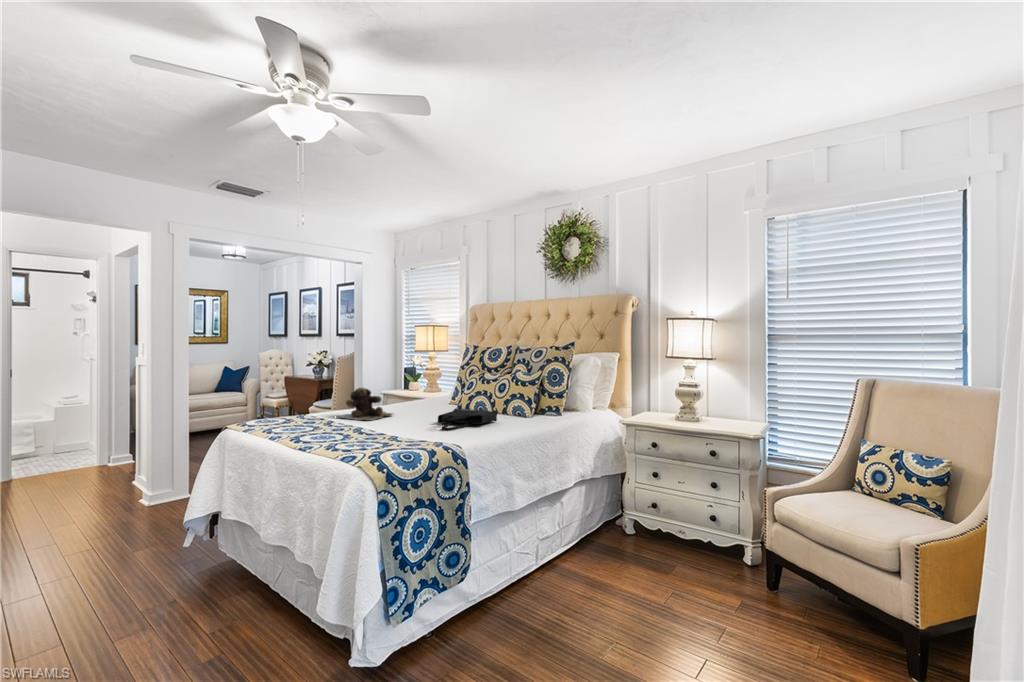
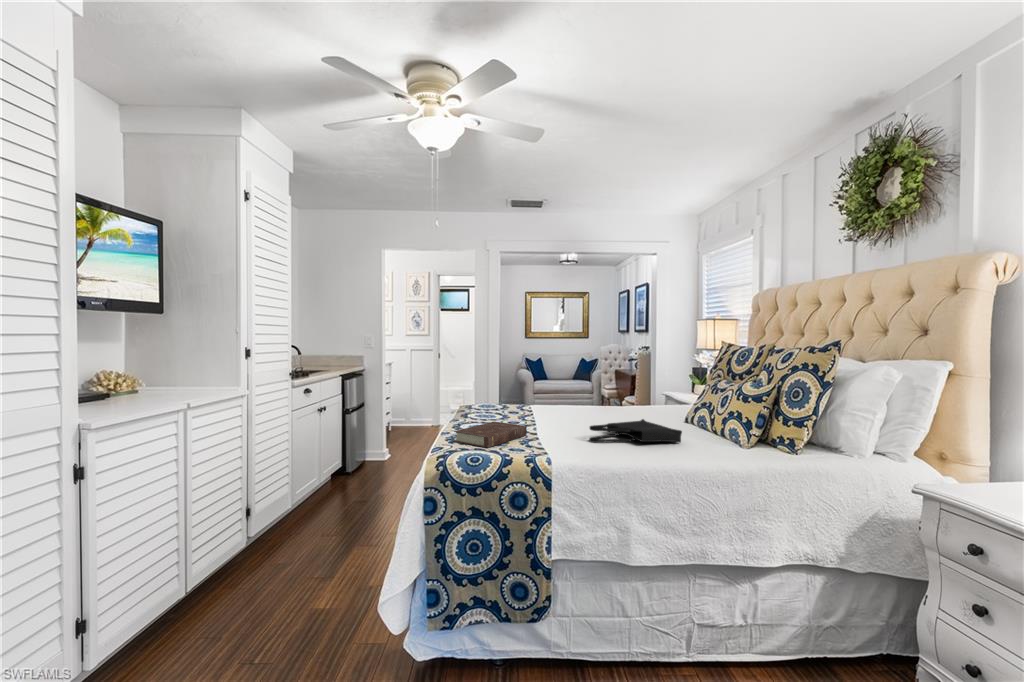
teddy bear: present [338,388,393,420] -> none [539,383,595,418]
book: none [344,426,390,451] -> present [454,422,527,448]

